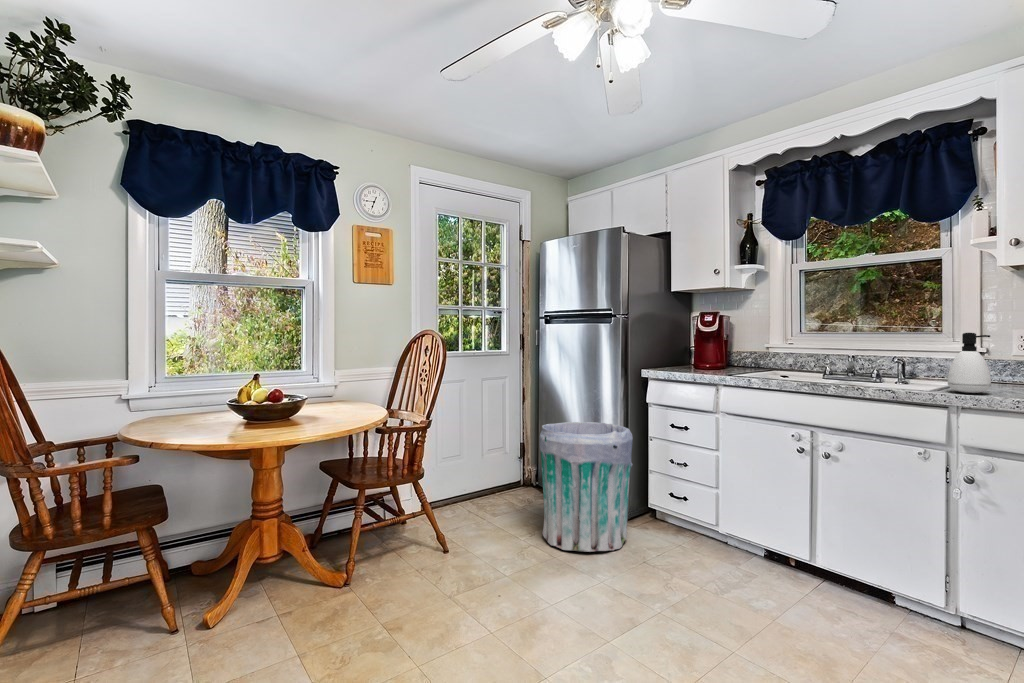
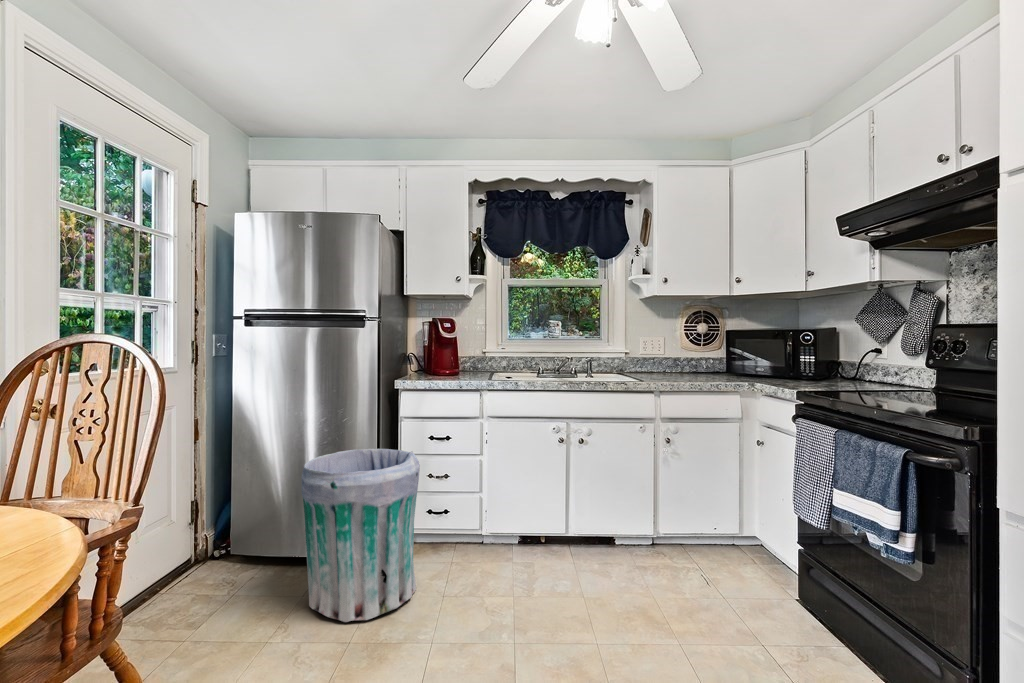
soap dispenser: present [948,333,991,393] -> none [647,342,671,382]

